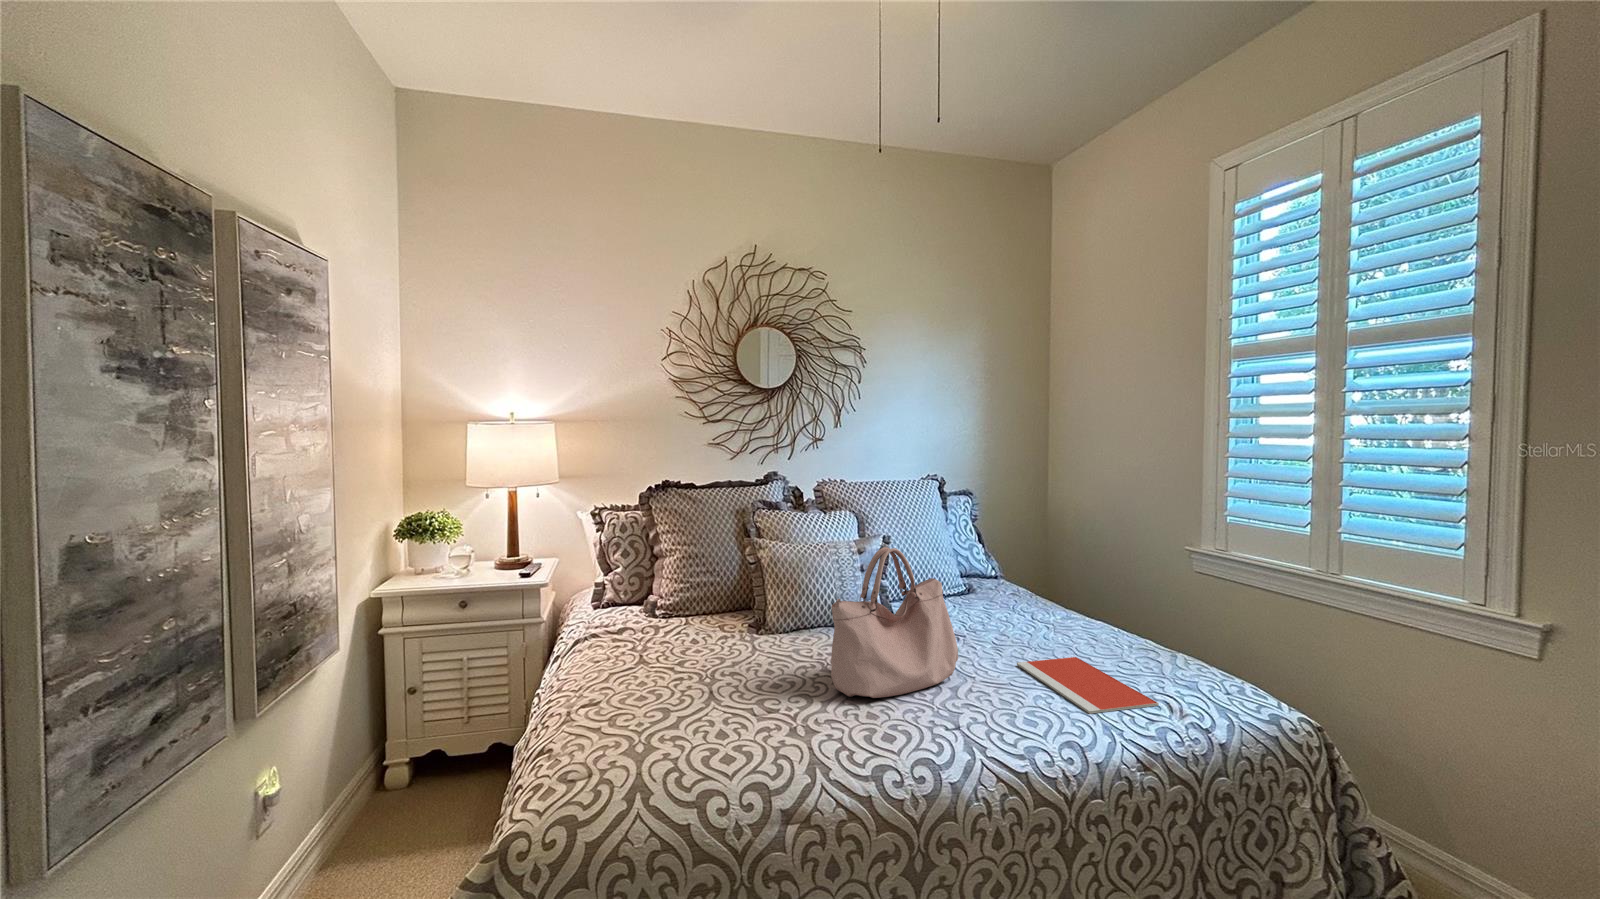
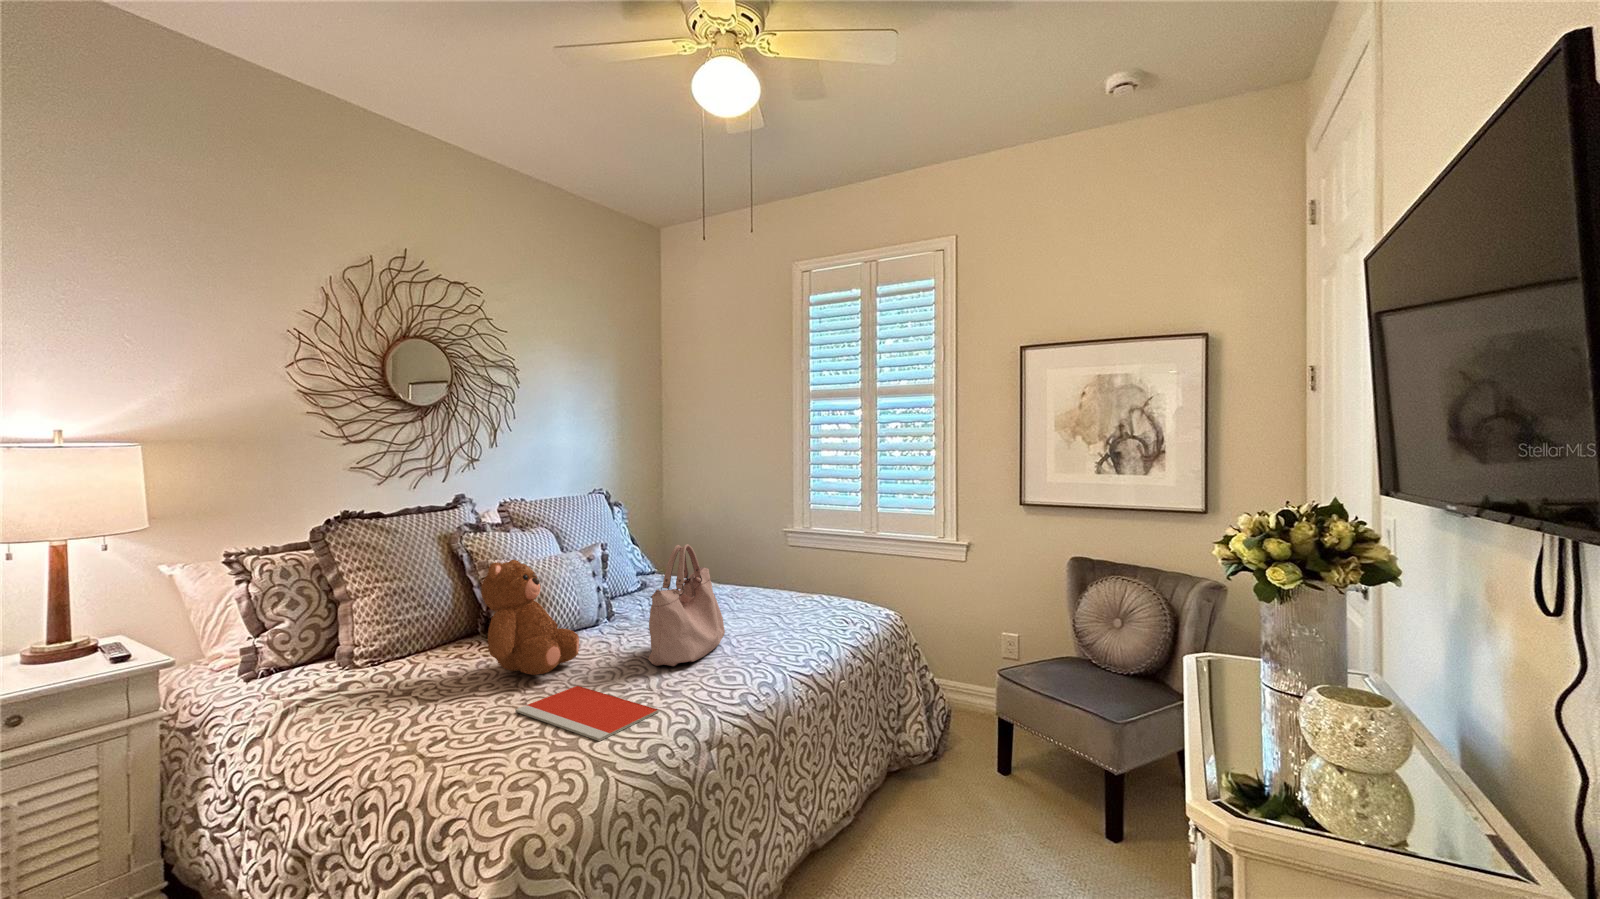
teddy bear: none [687,541,786,665] -> present [481,560,579,675]
notebook: present [1017,657,1159,714] -> present [515,686,659,741]

